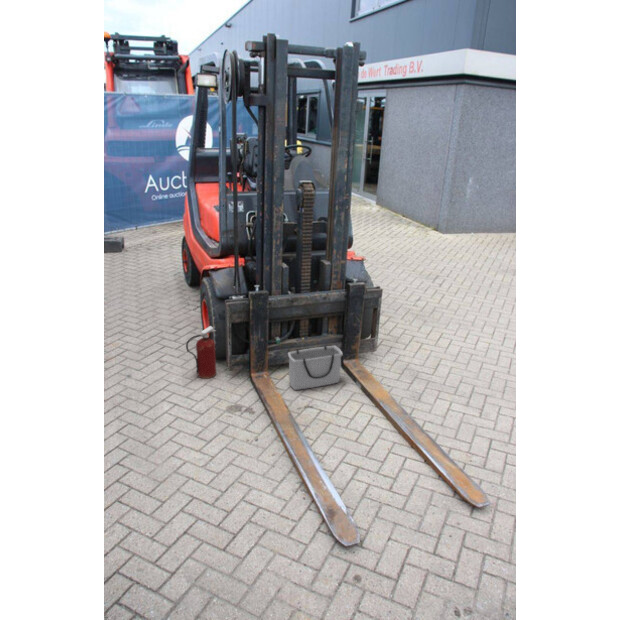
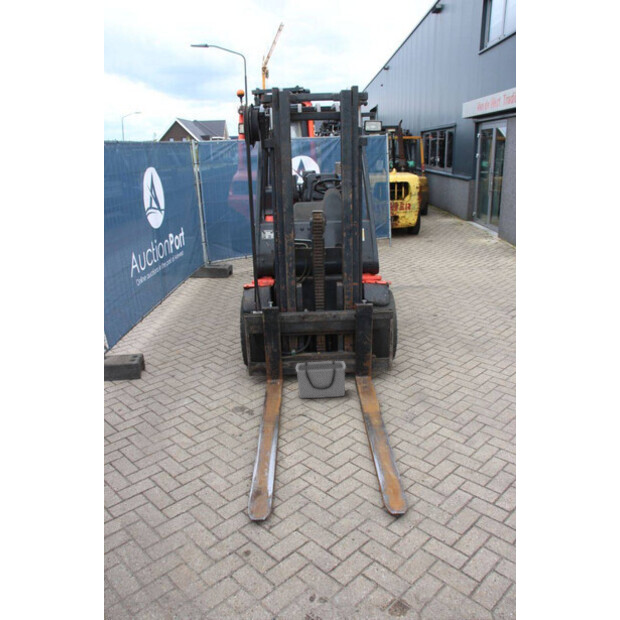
fire extinguisher: present [186,326,216,379] -> none [217,336,246,382]

